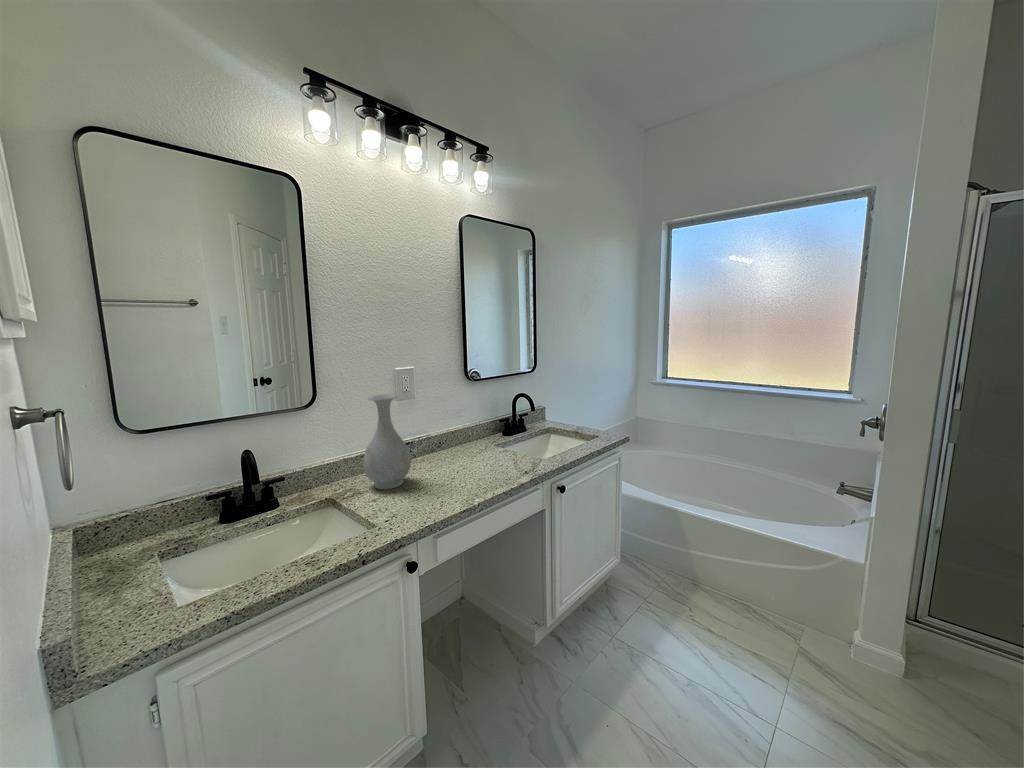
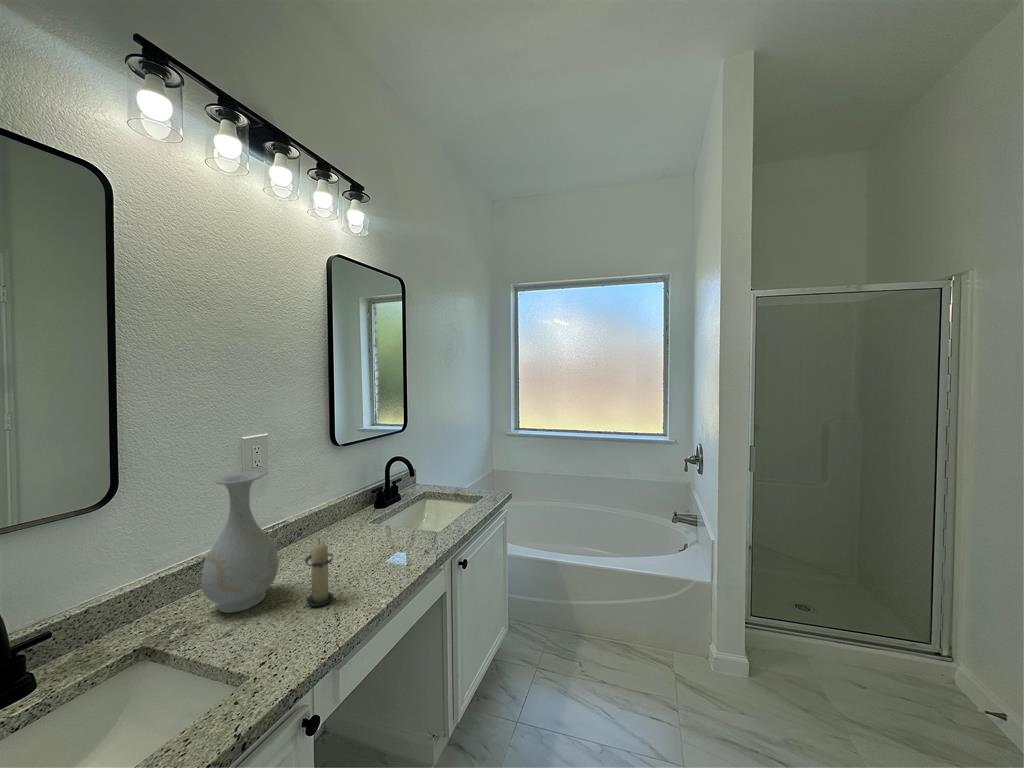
candle: none [421,447,446,496] -> present [305,539,333,606]

